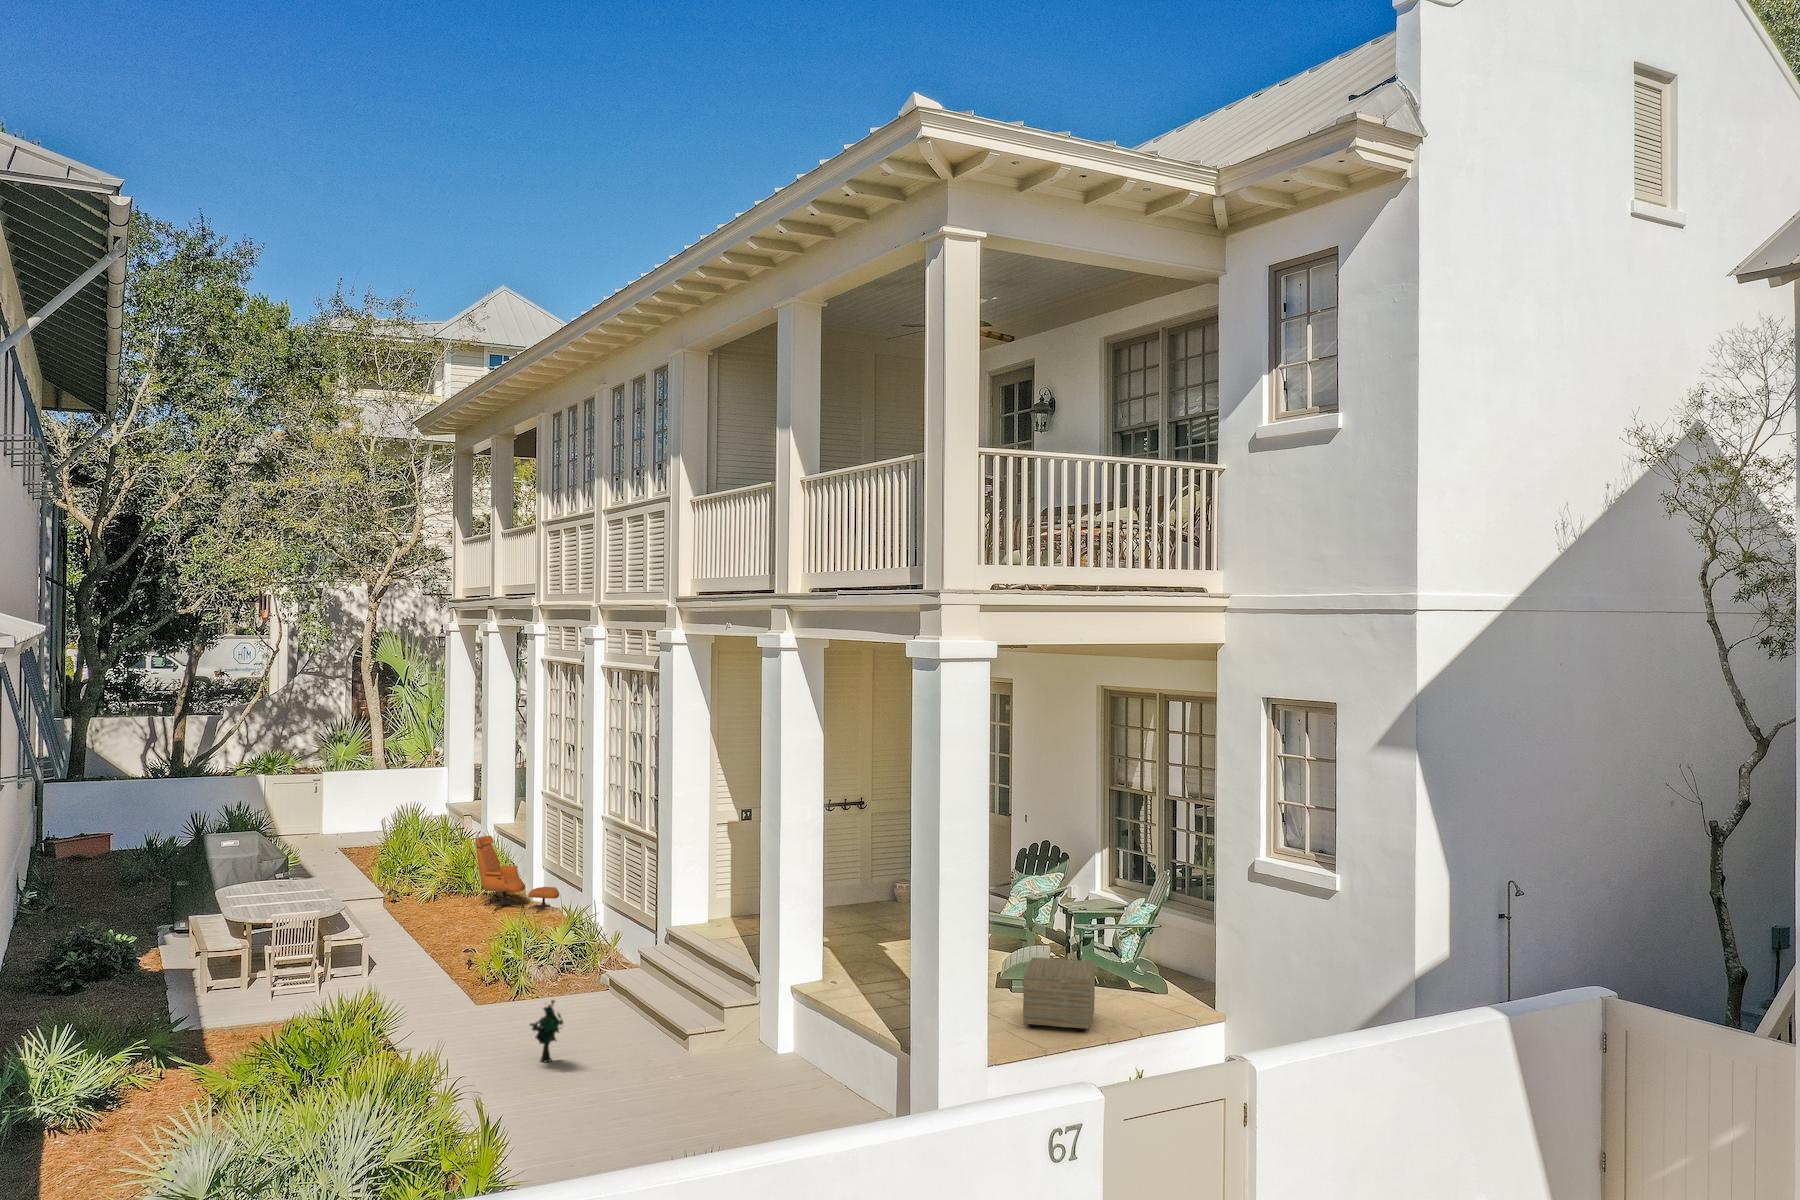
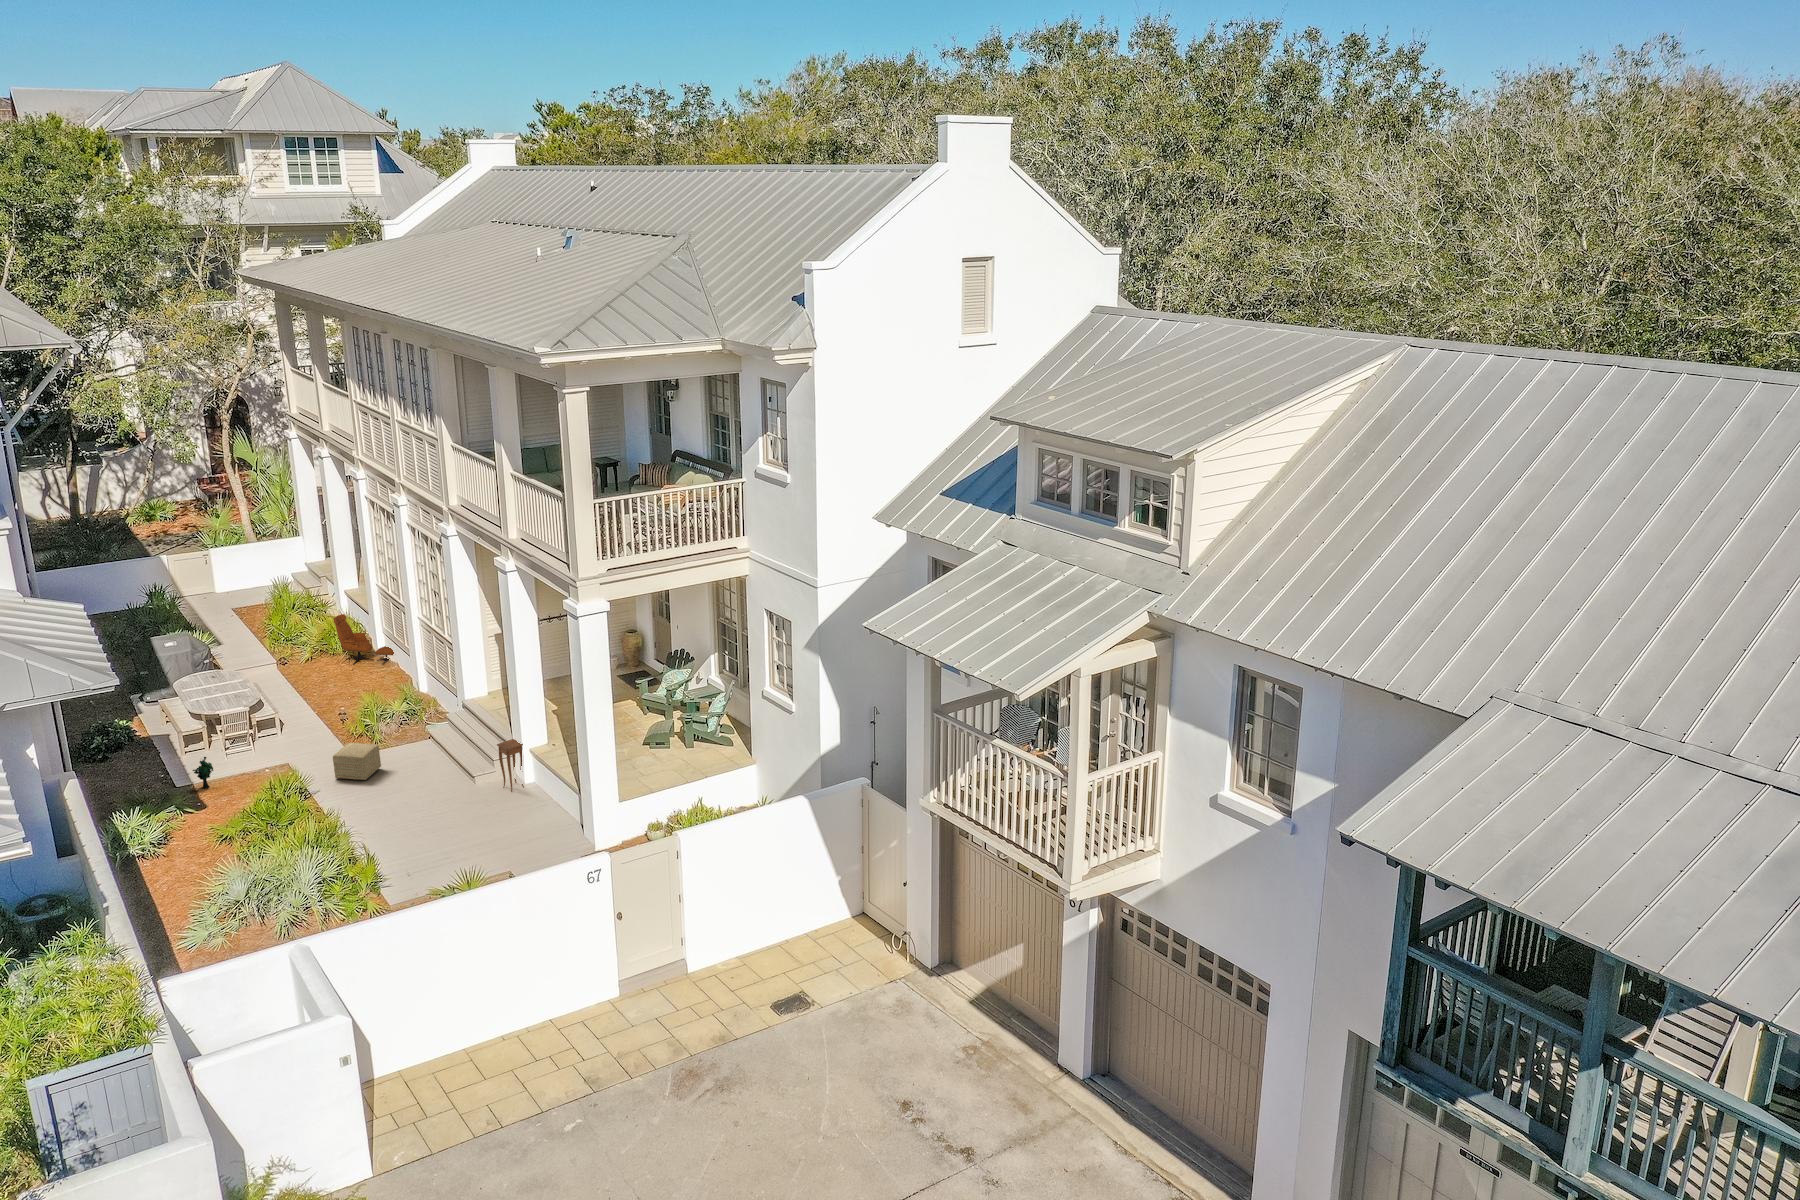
ottoman: present [1023,958,1095,1031] -> present [333,743,381,780]
side table: none [735,968,782,1069] -> present [497,739,524,792]
decorative plant: present [530,1000,564,1063] -> present [193,757,213,789]

